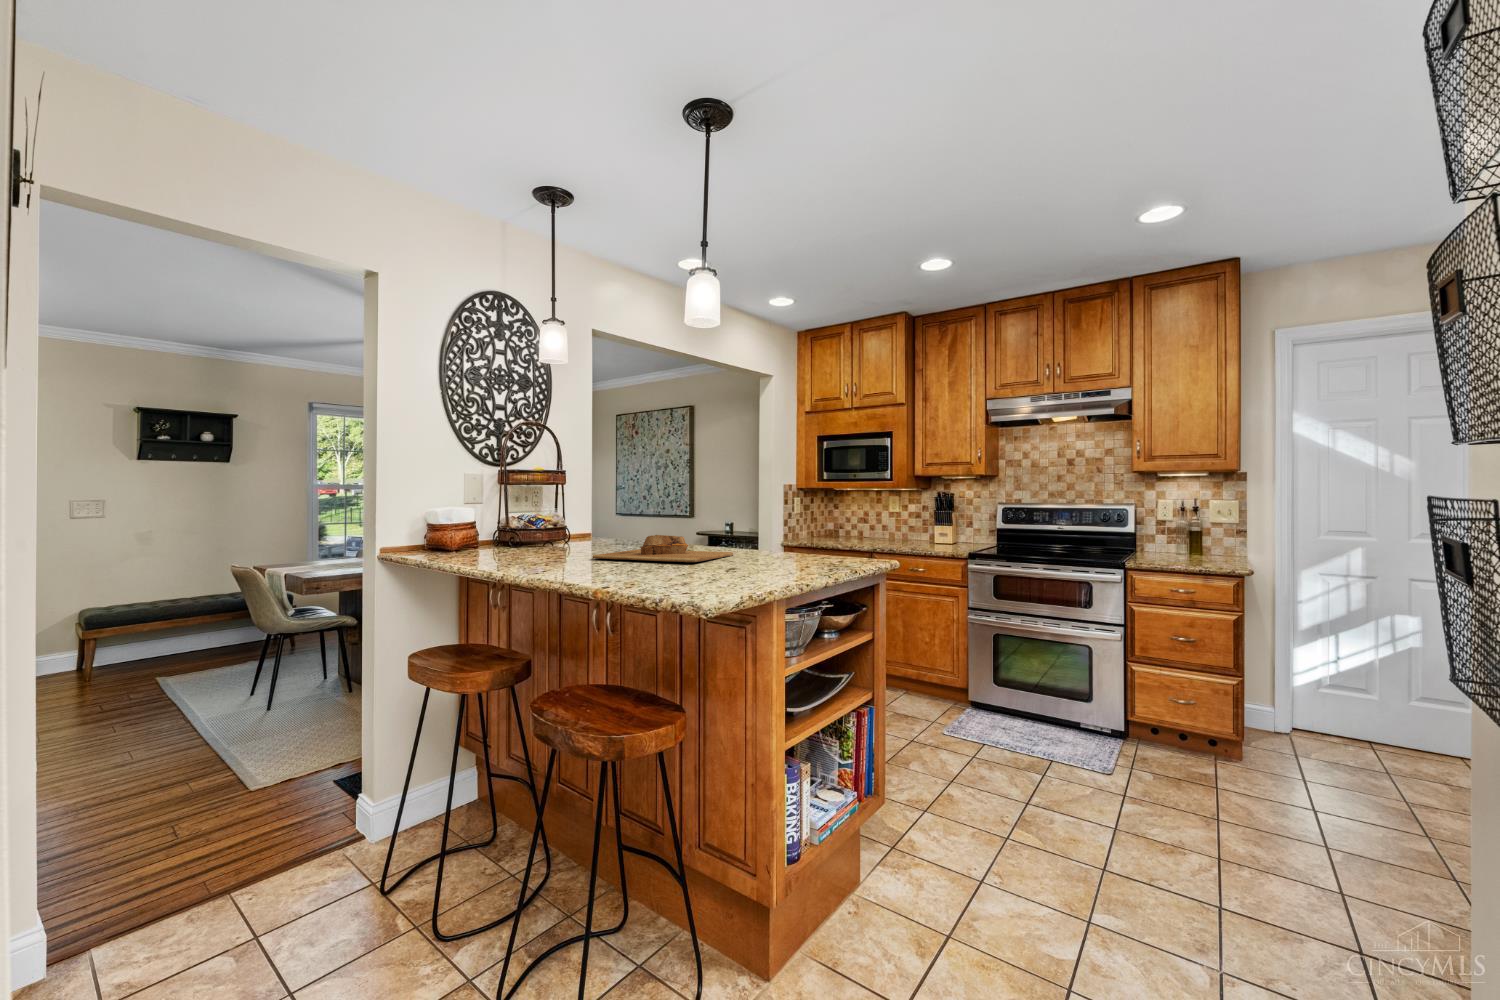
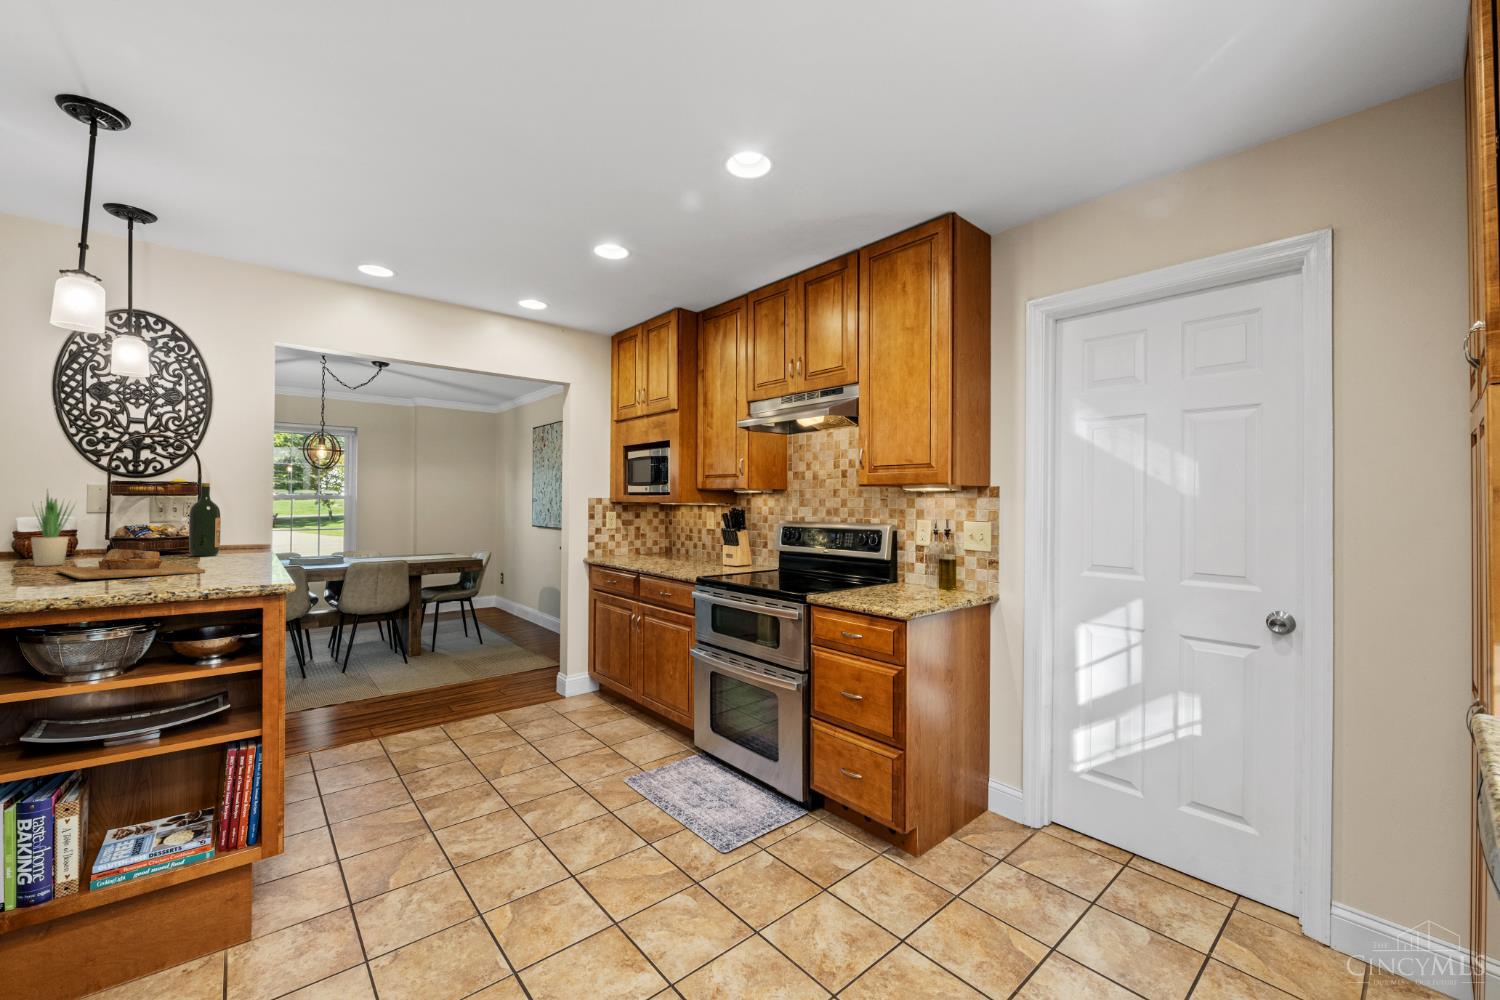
wine bottle: none [578,471,604,544] -> present [189,483,221,556]
potted plant: none [499,476,532,555] -> present [31,492,72,566]

